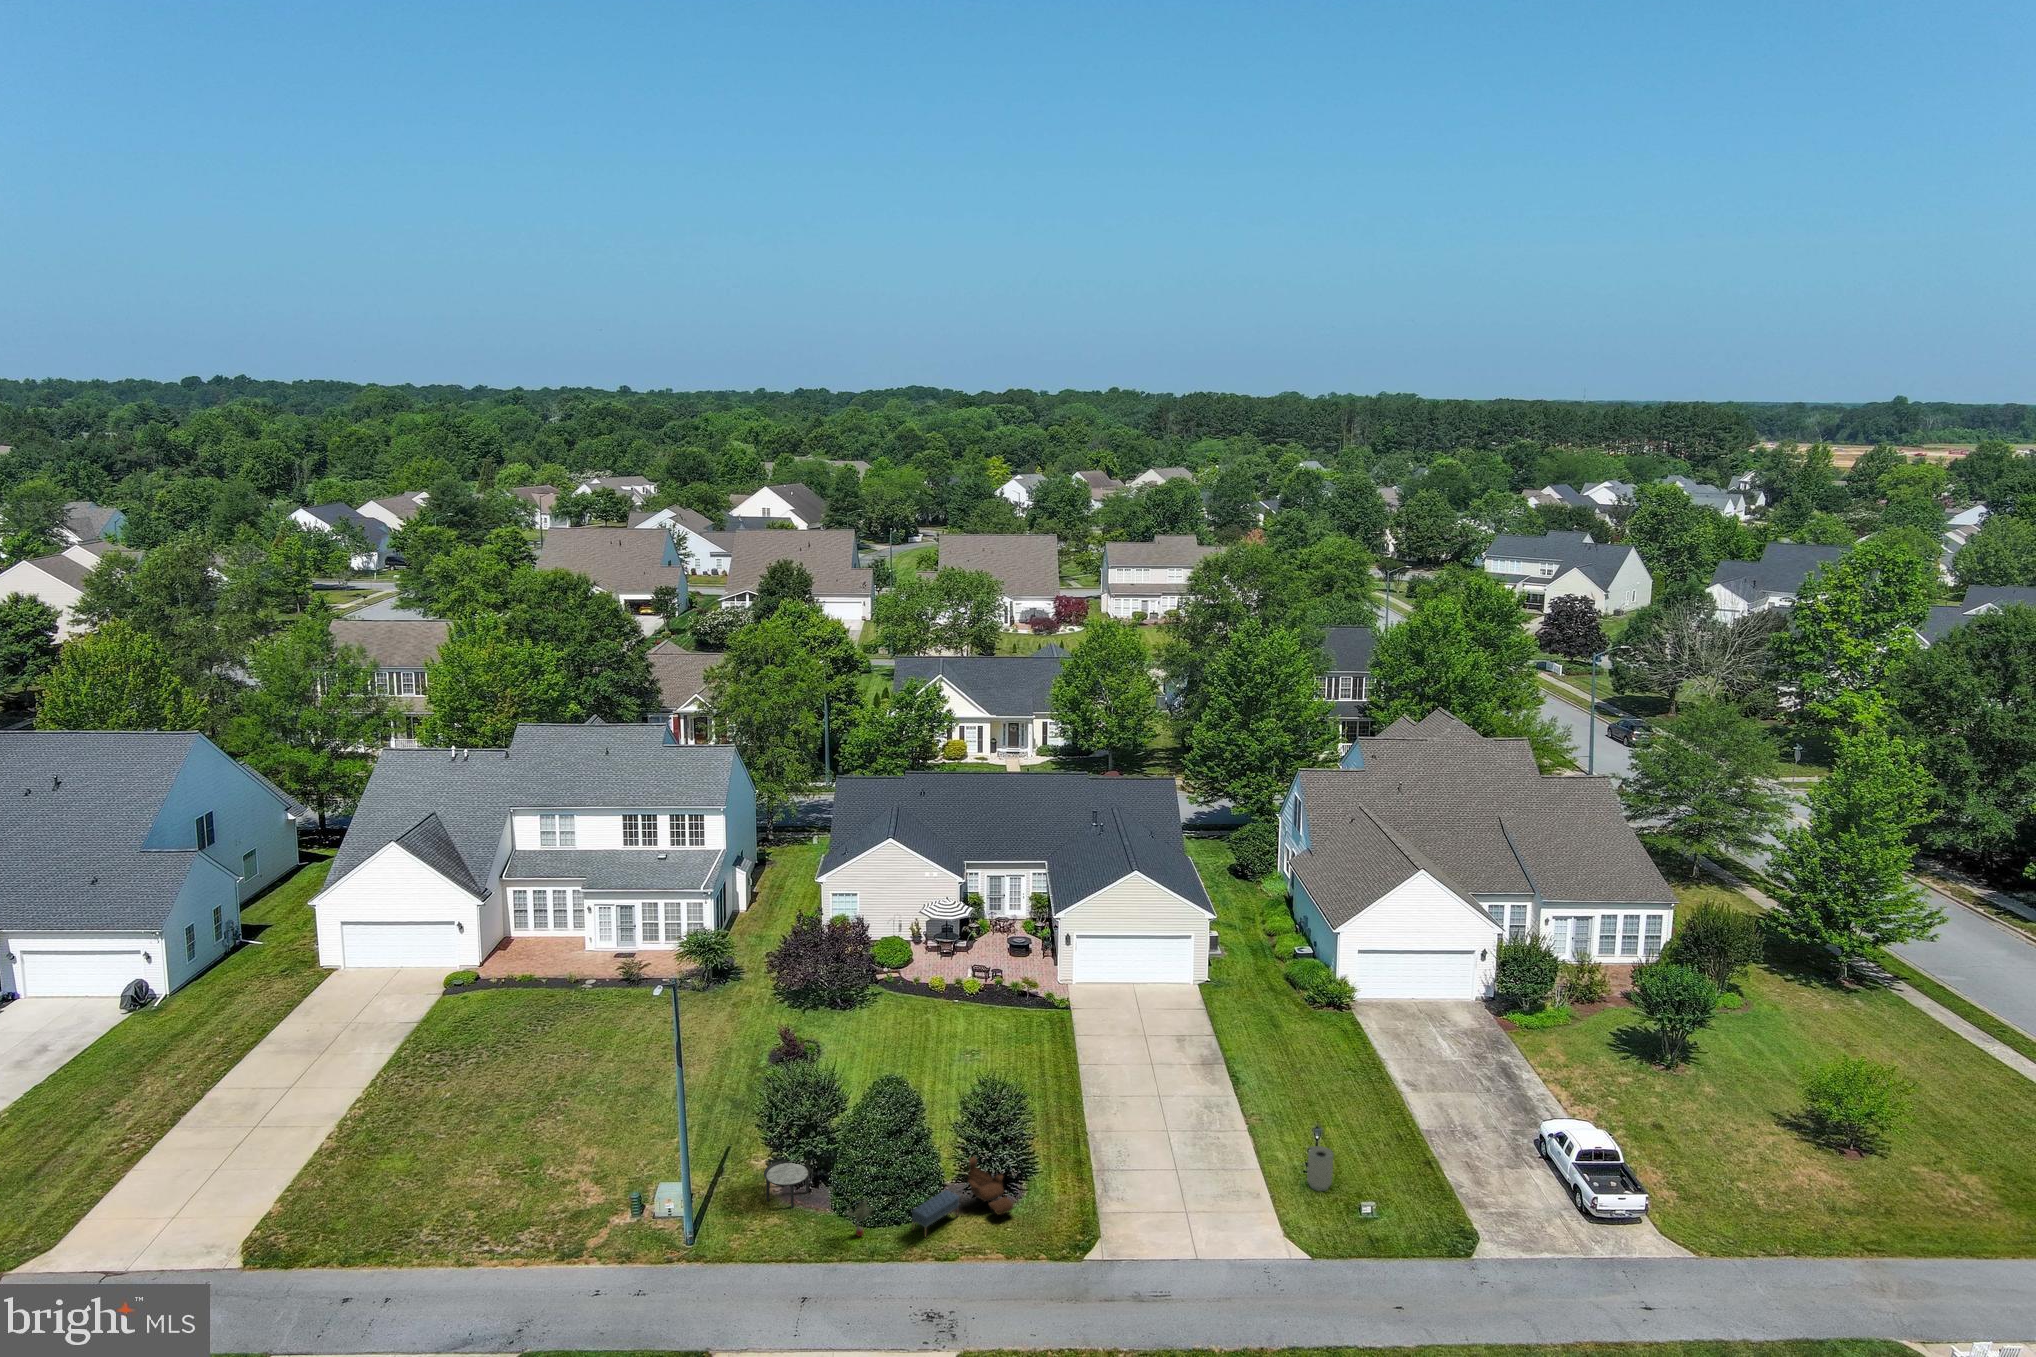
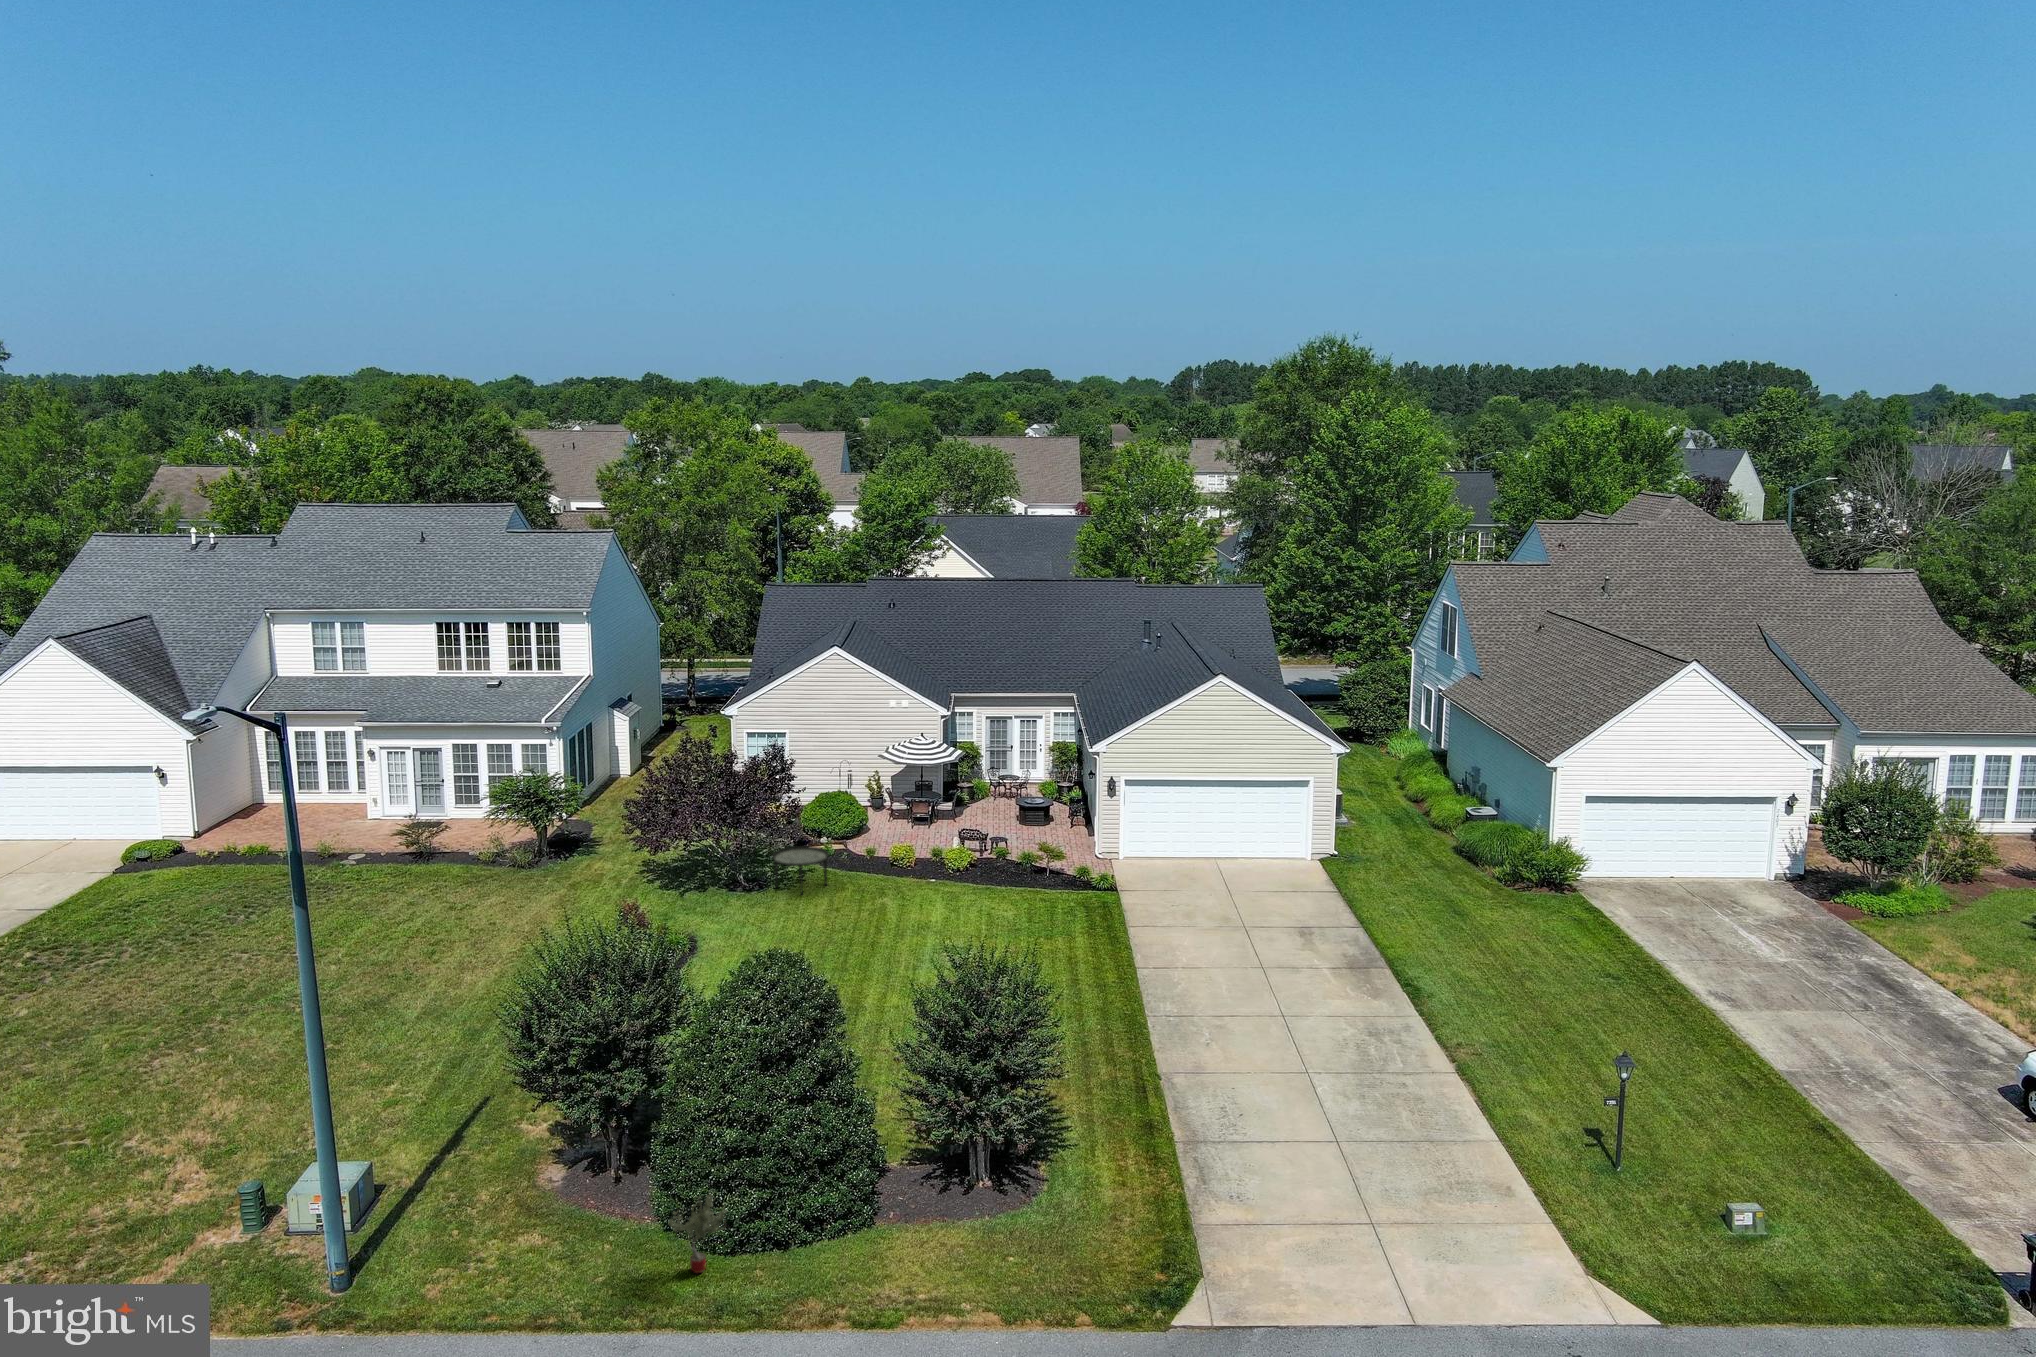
trash can: present [1307,1146,1334,1191] -> none [1600,1092,1658,1181]
lounge chair: present [968,1157,1013,1215] -> none [928,1103,1021,1237]
round table: present [764,1160,811,1208] -> present [772,846,829,895]
bench: present [912,1190,960,1237] -> none [807,1177,911,1276]

